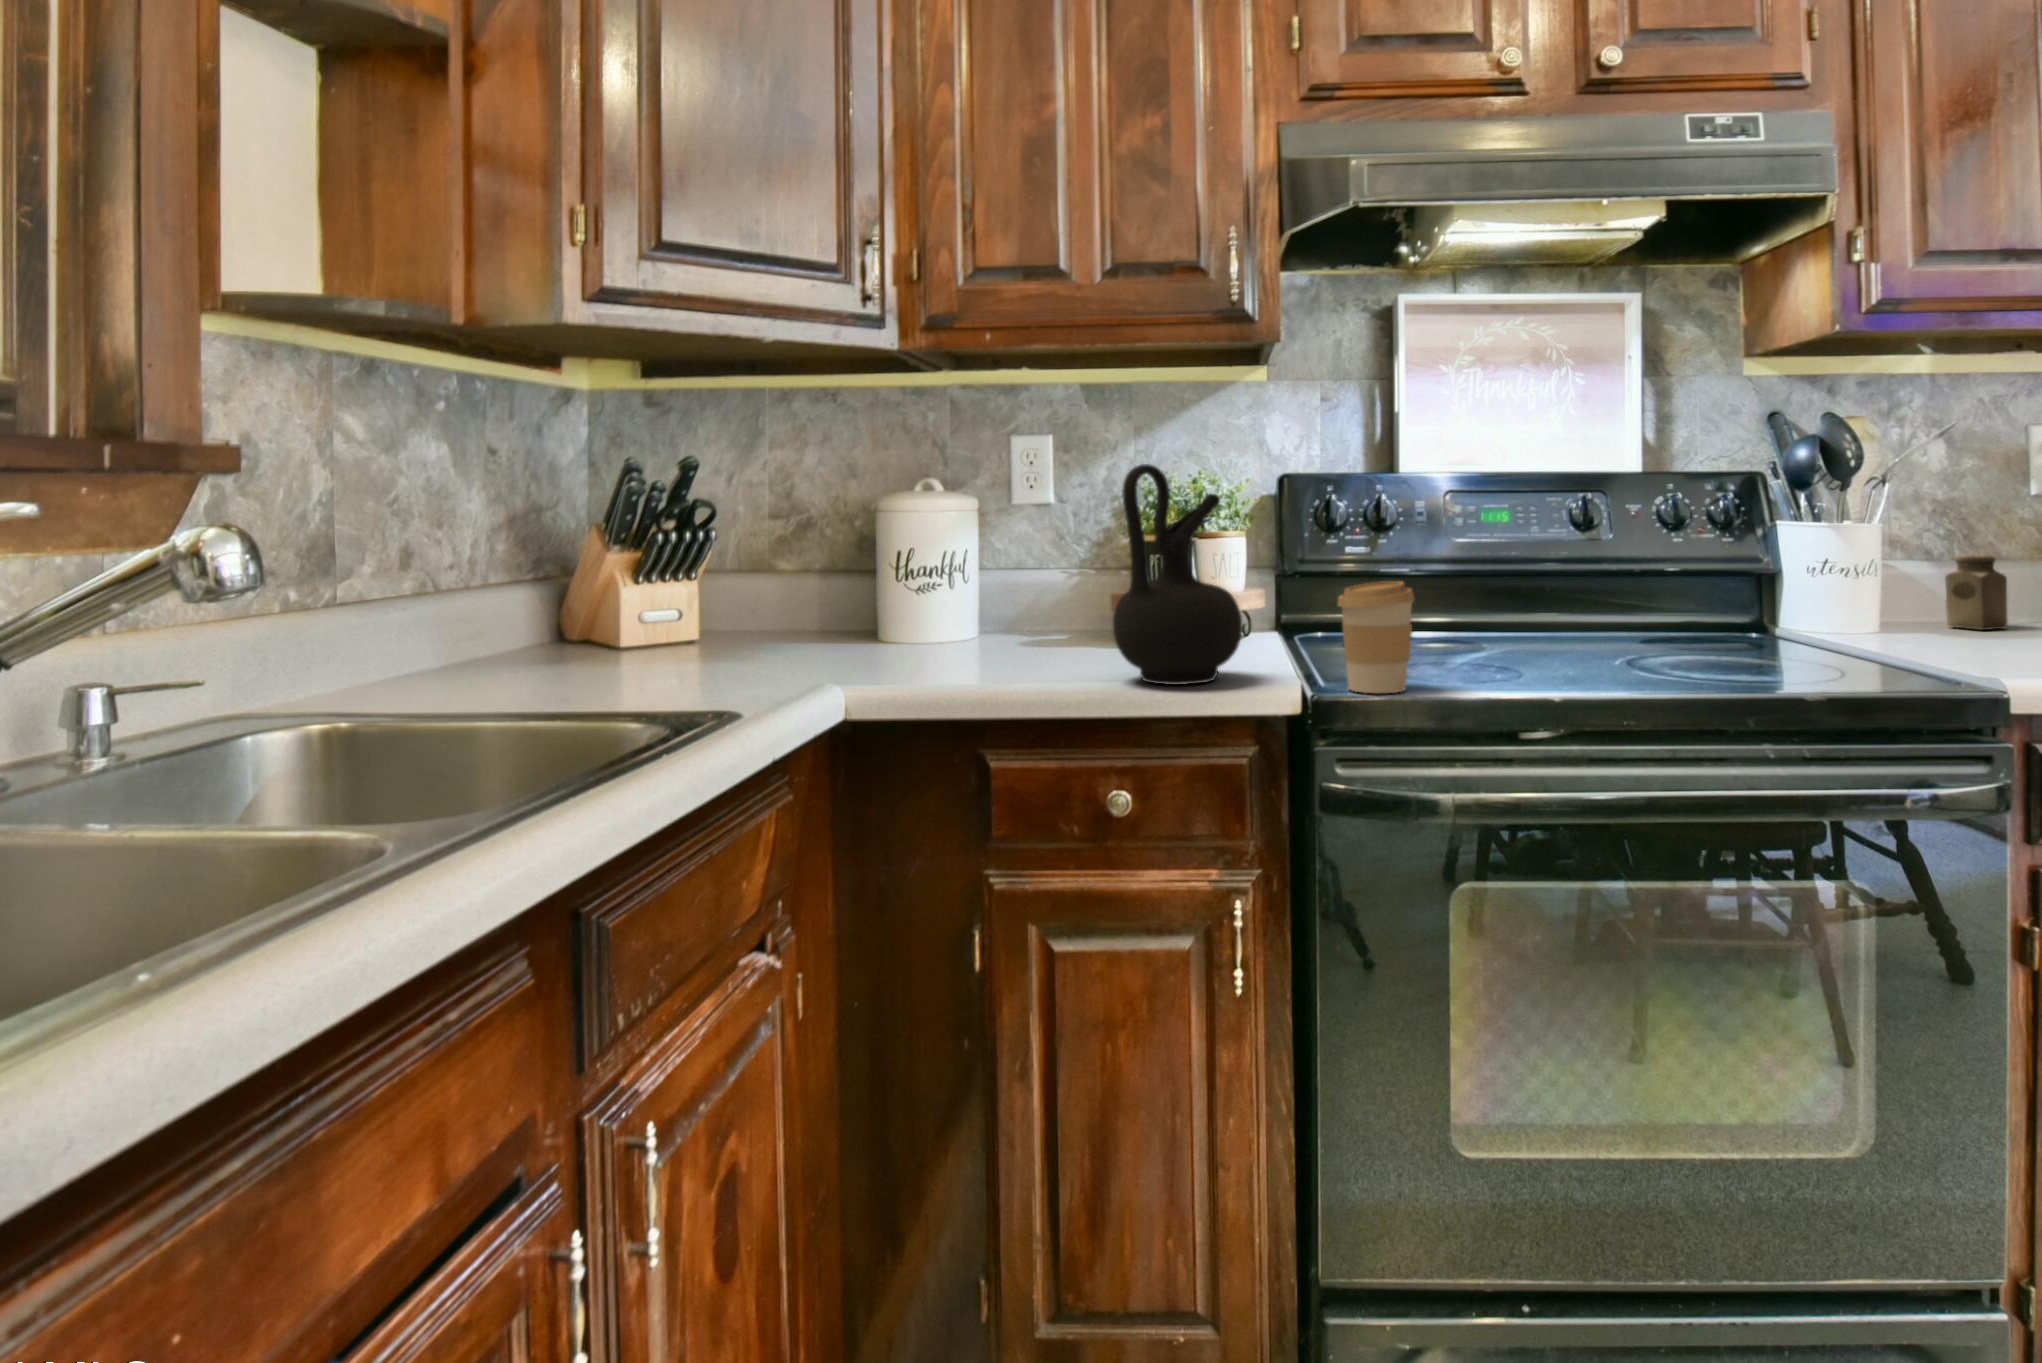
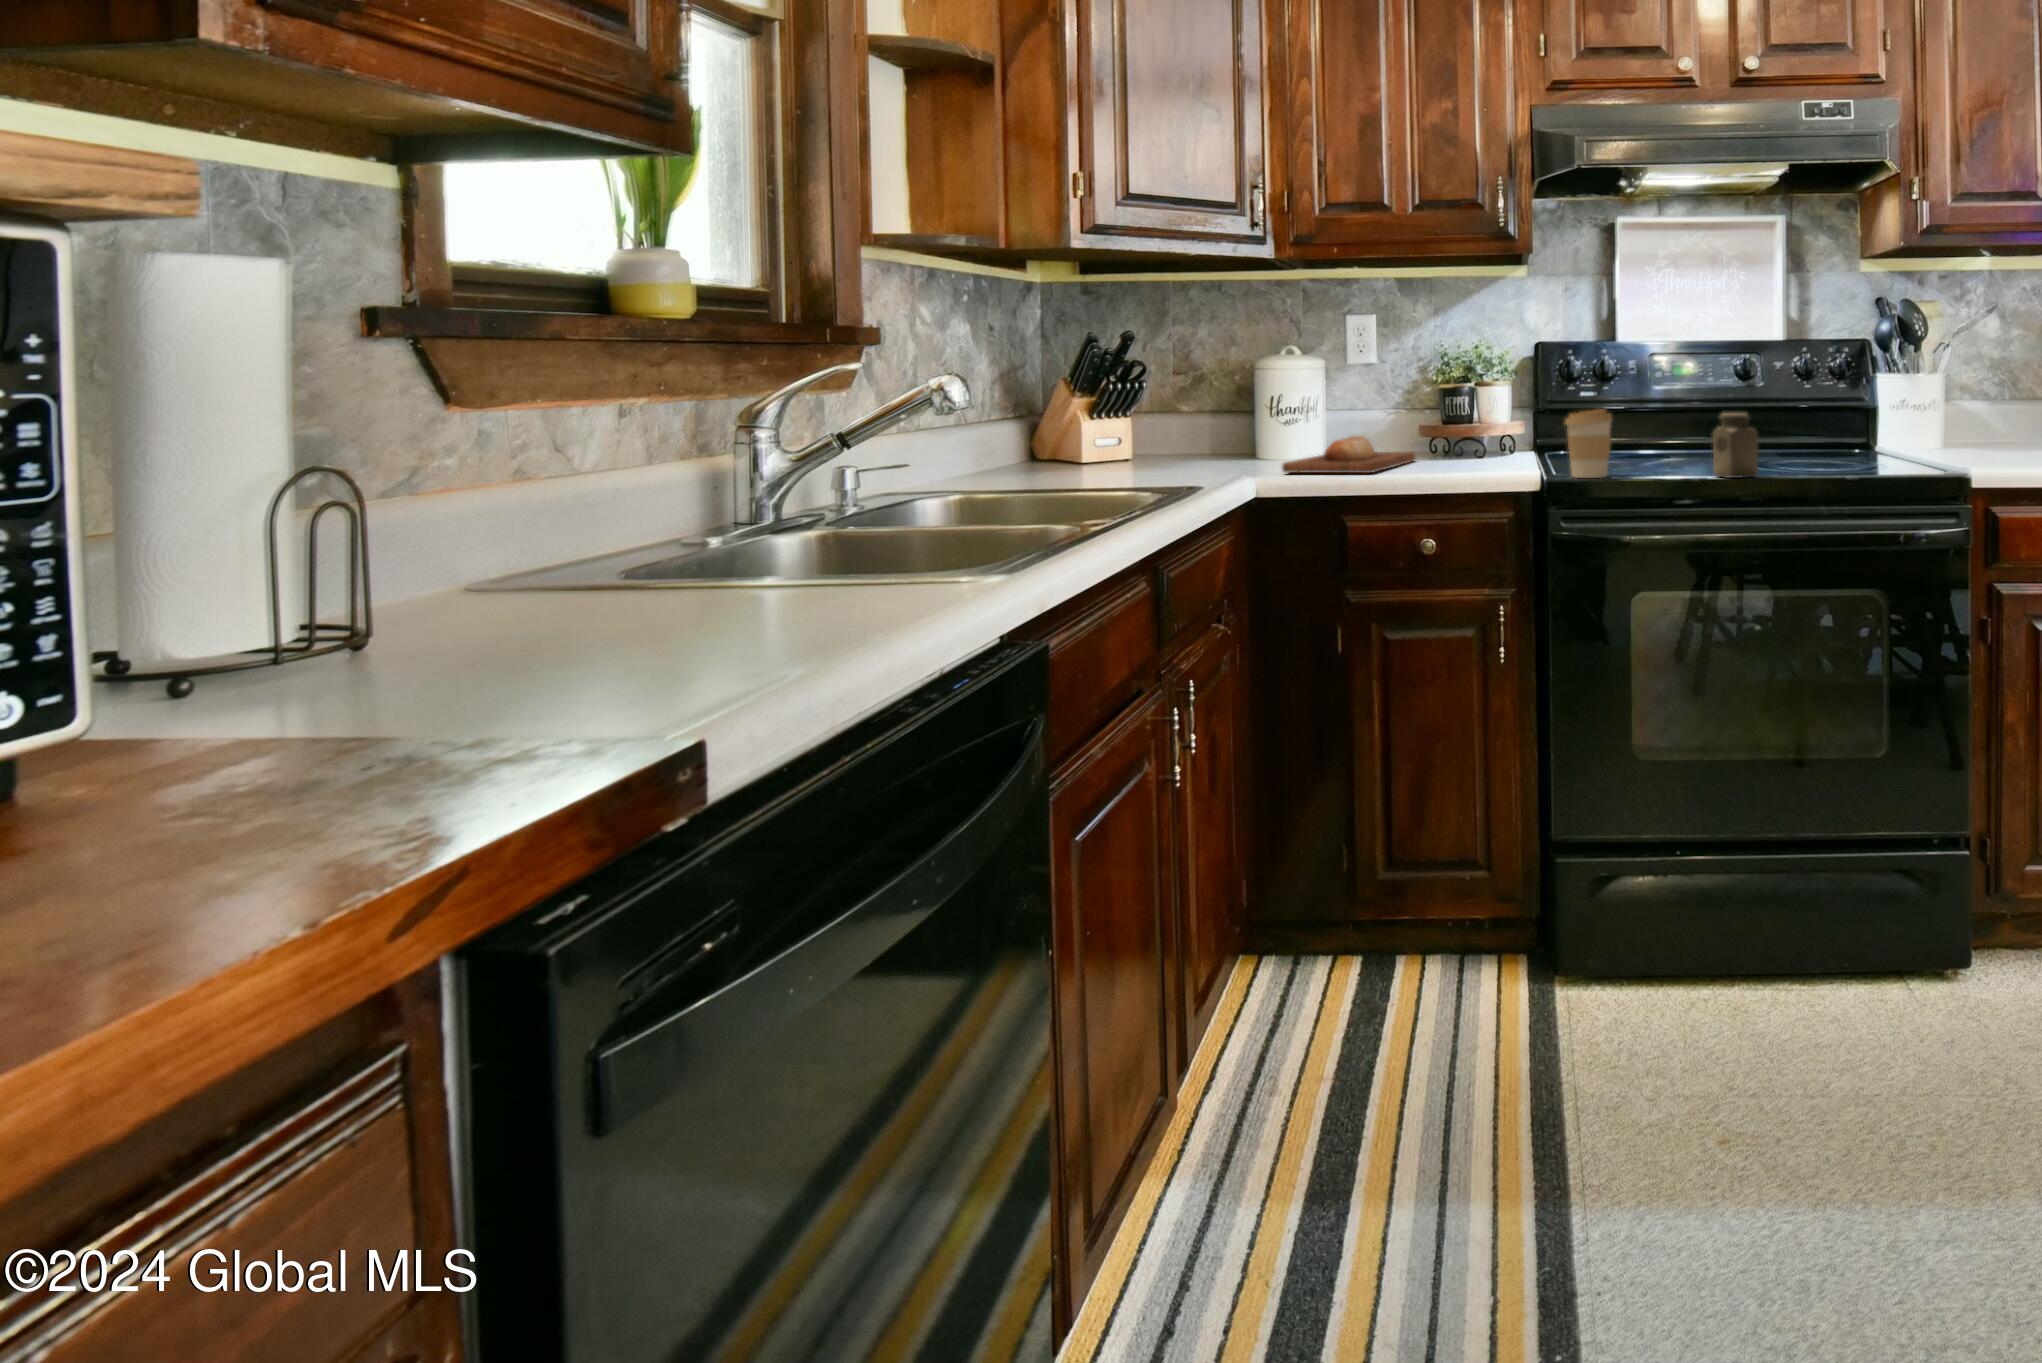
ceramic jug: present [1113,464,1242,685] -> none [1422,336,1505,477]
salt shaker: present [1945,554,2008,630] -> present [1713,413,1758,478]
bread loaf: none [905,607,1108,672] -> present [1282,436,1415,473]

